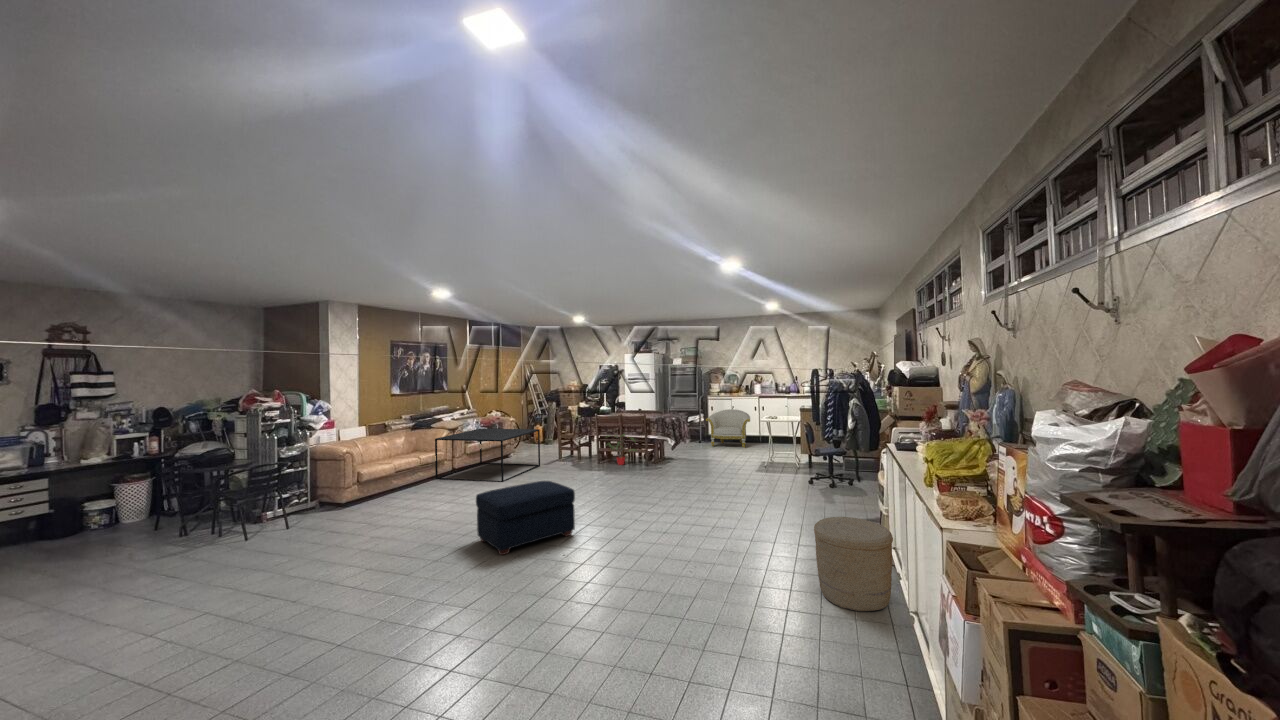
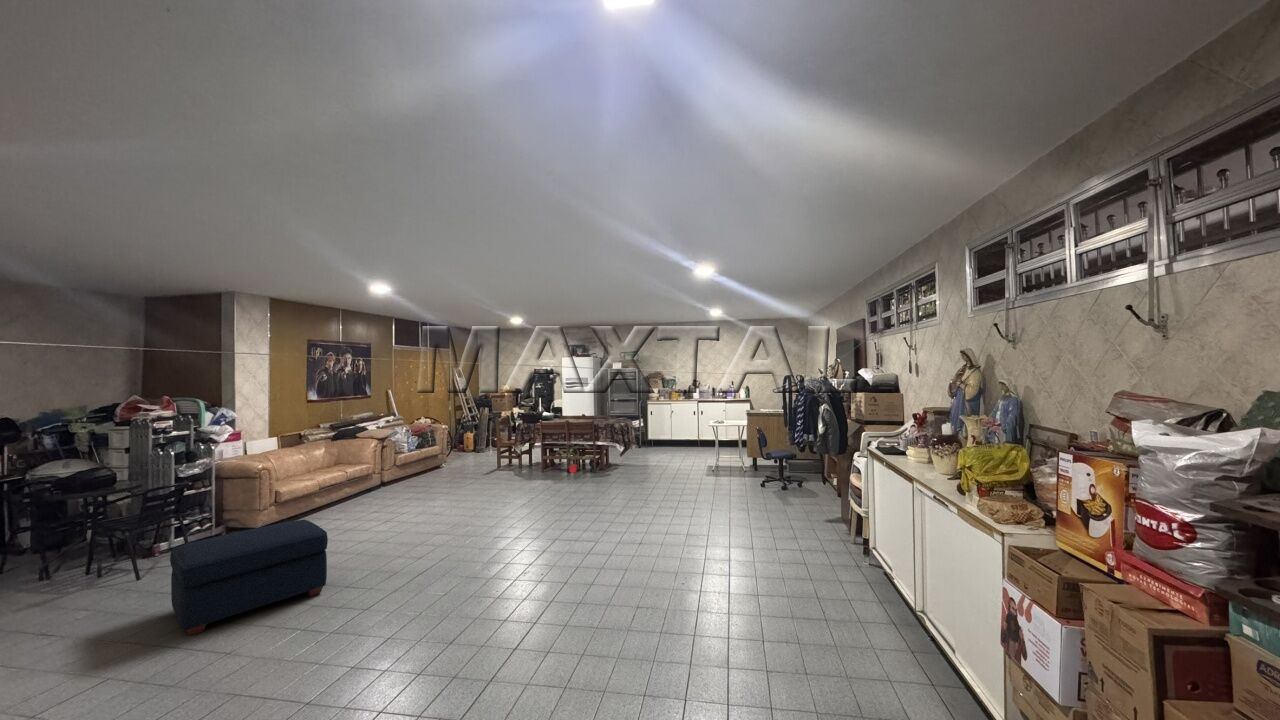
armchair: present [706,409,750,448] -> none [652,414,696,452]
coffee table: present [435,429,540,482] -> none [366,437,485,497]
ottoman: present [476,481,575,555] -> present [170,520,328,636]
woven basket: present [814,517,893,611] -> none [824,521,901,614]

